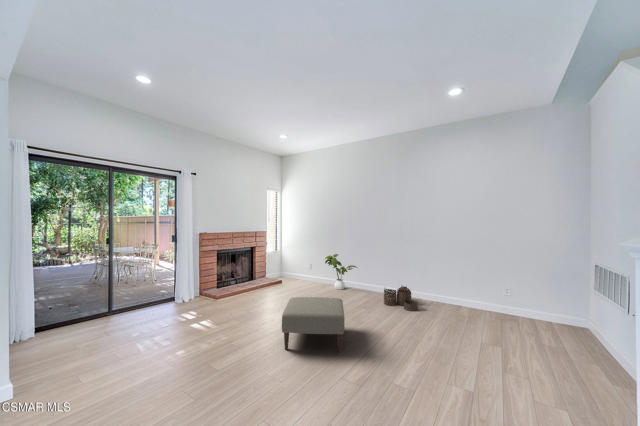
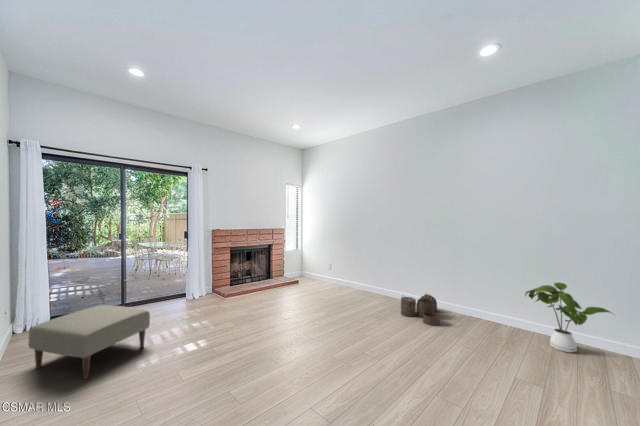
house plant: present [325,254,357,290] -> present [525,283,611,353]
ottoman: present [282,297,344,352] -> present [29,305,150,379]

